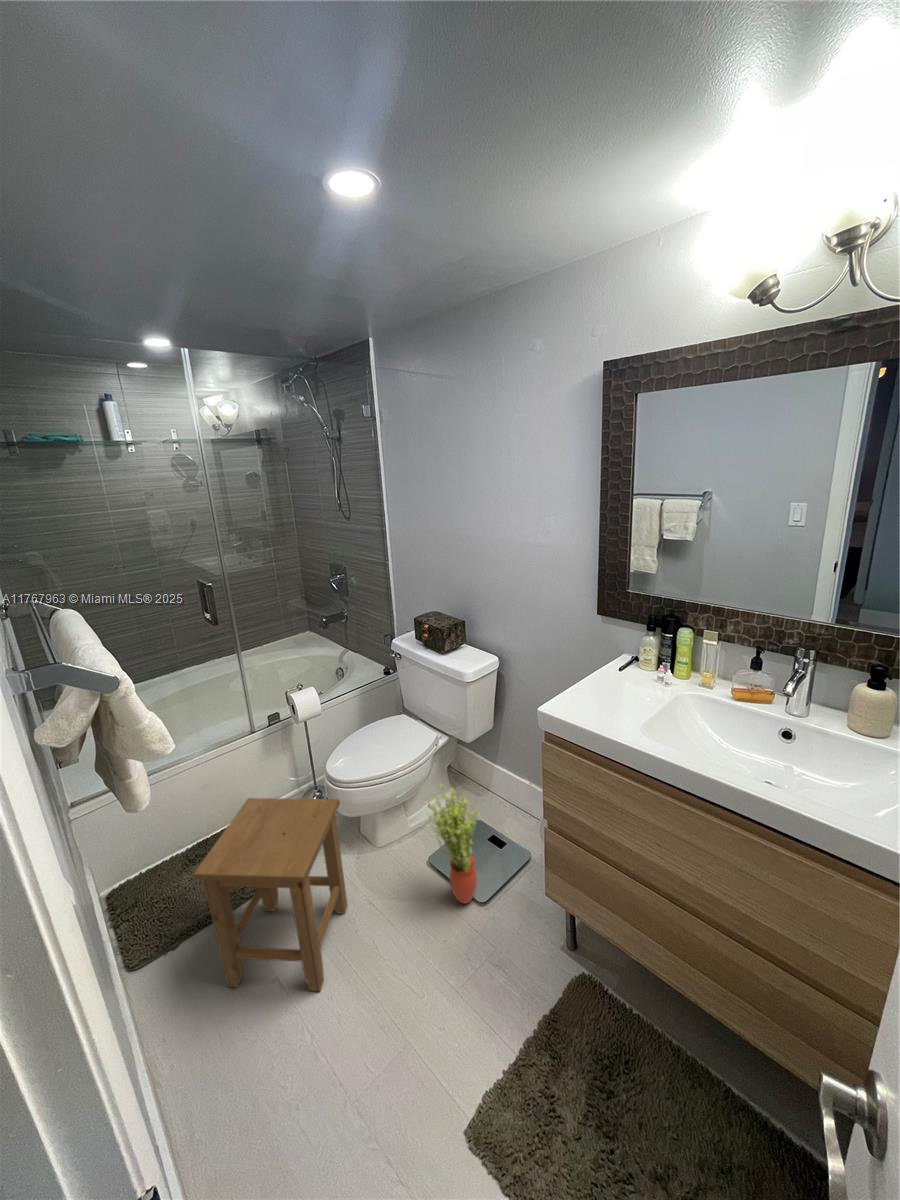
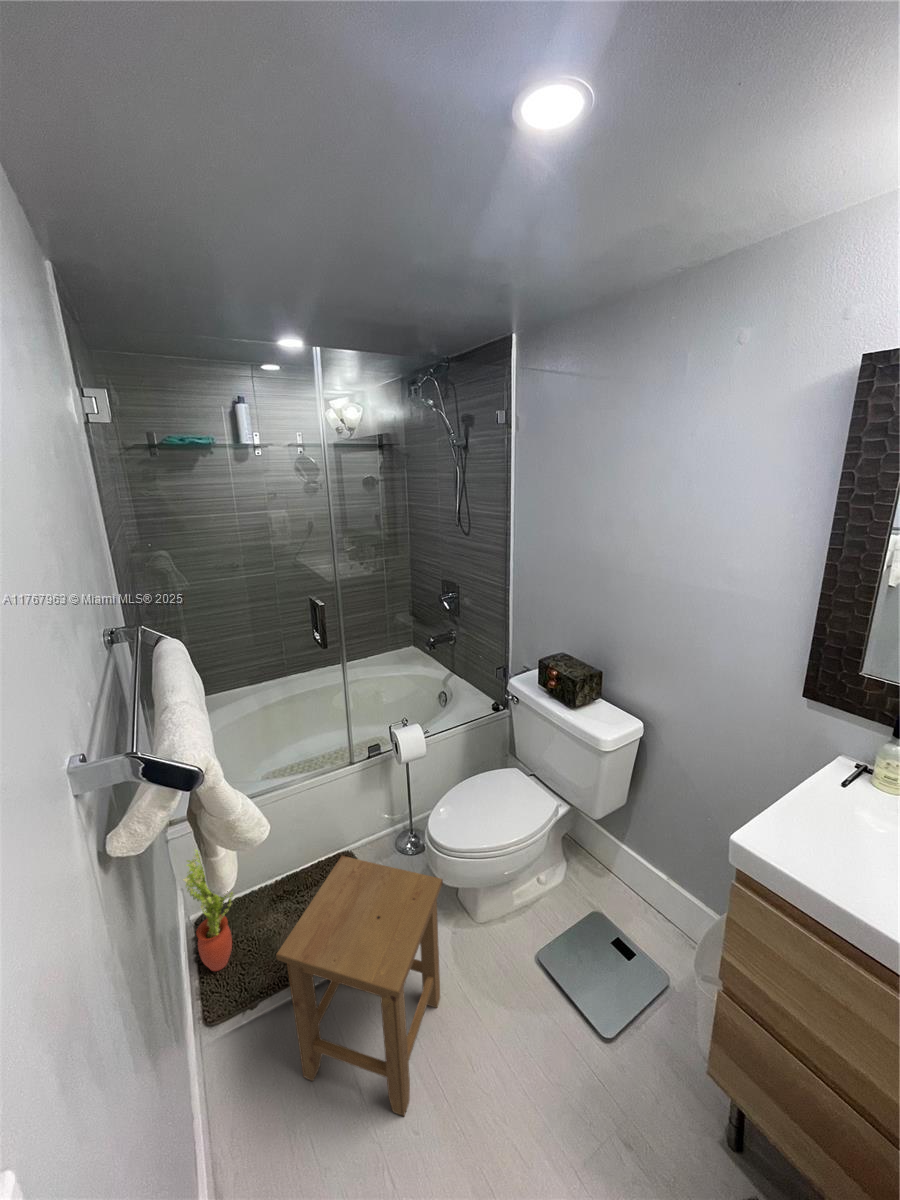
potted plant: present [429,786,479,903] -> present [183,850,233,971]

